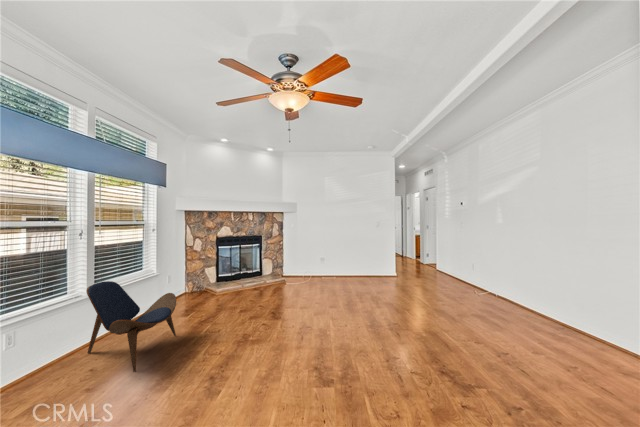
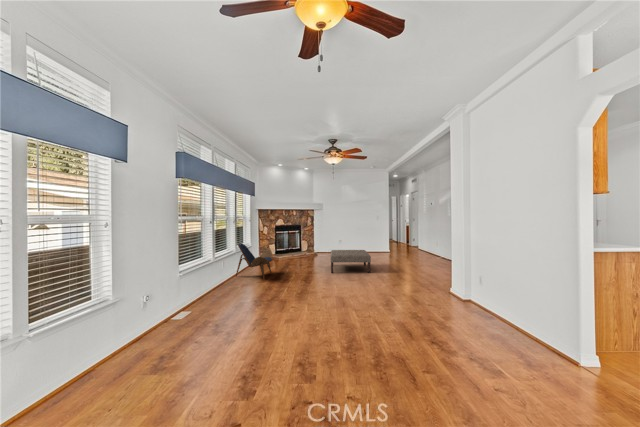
ottoman: none [293,285,373,339] -> present [330,250,371,273]

